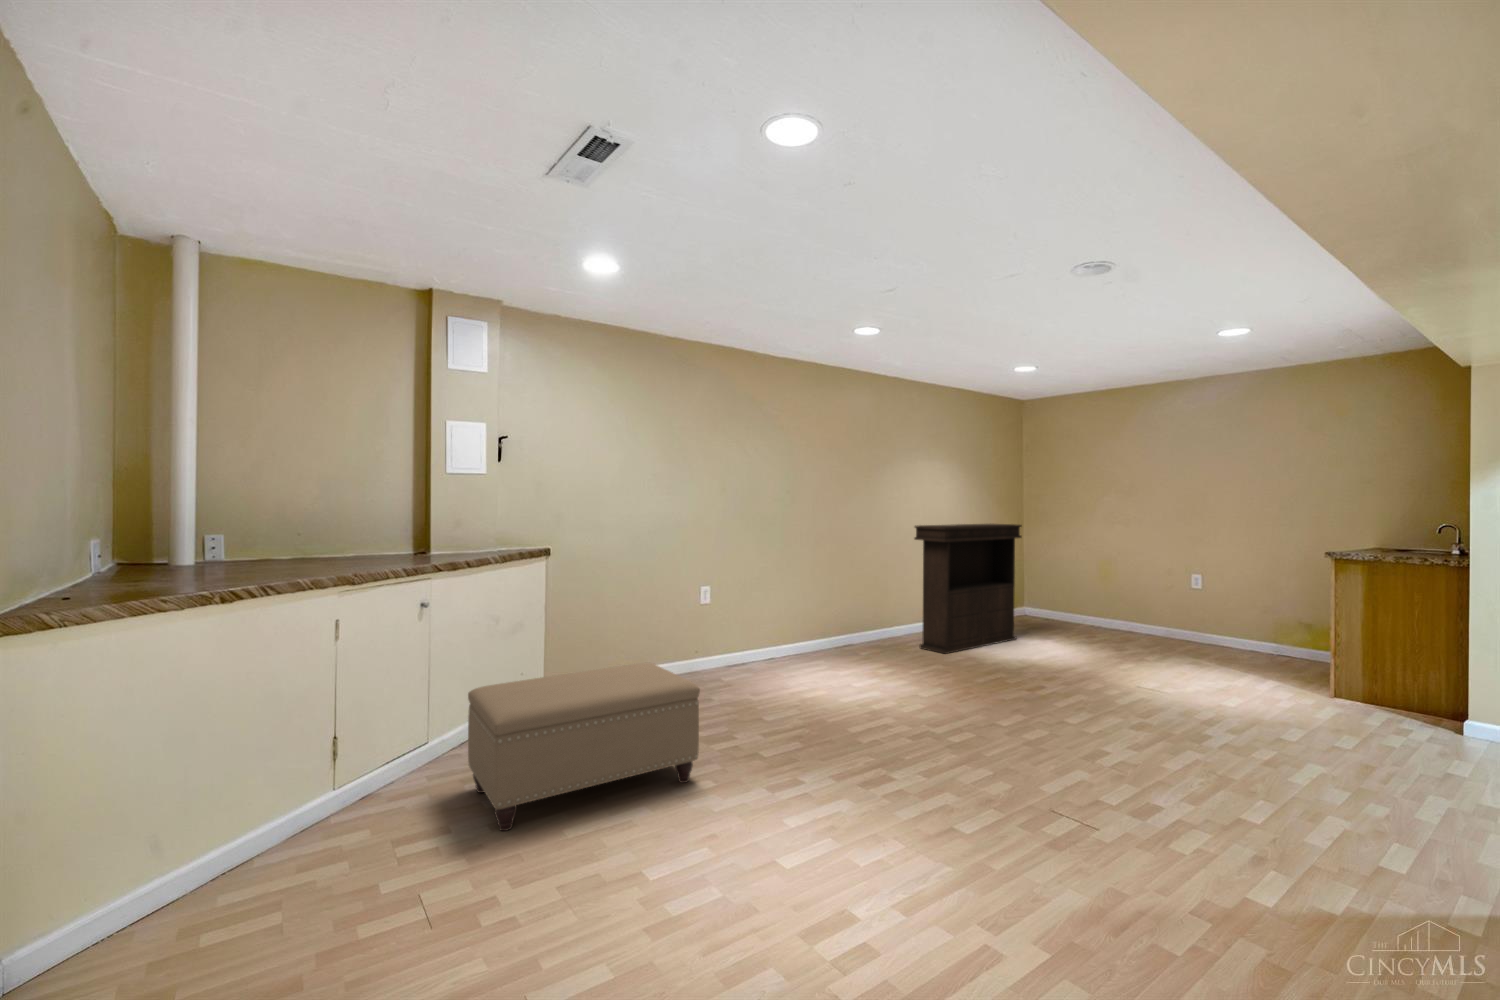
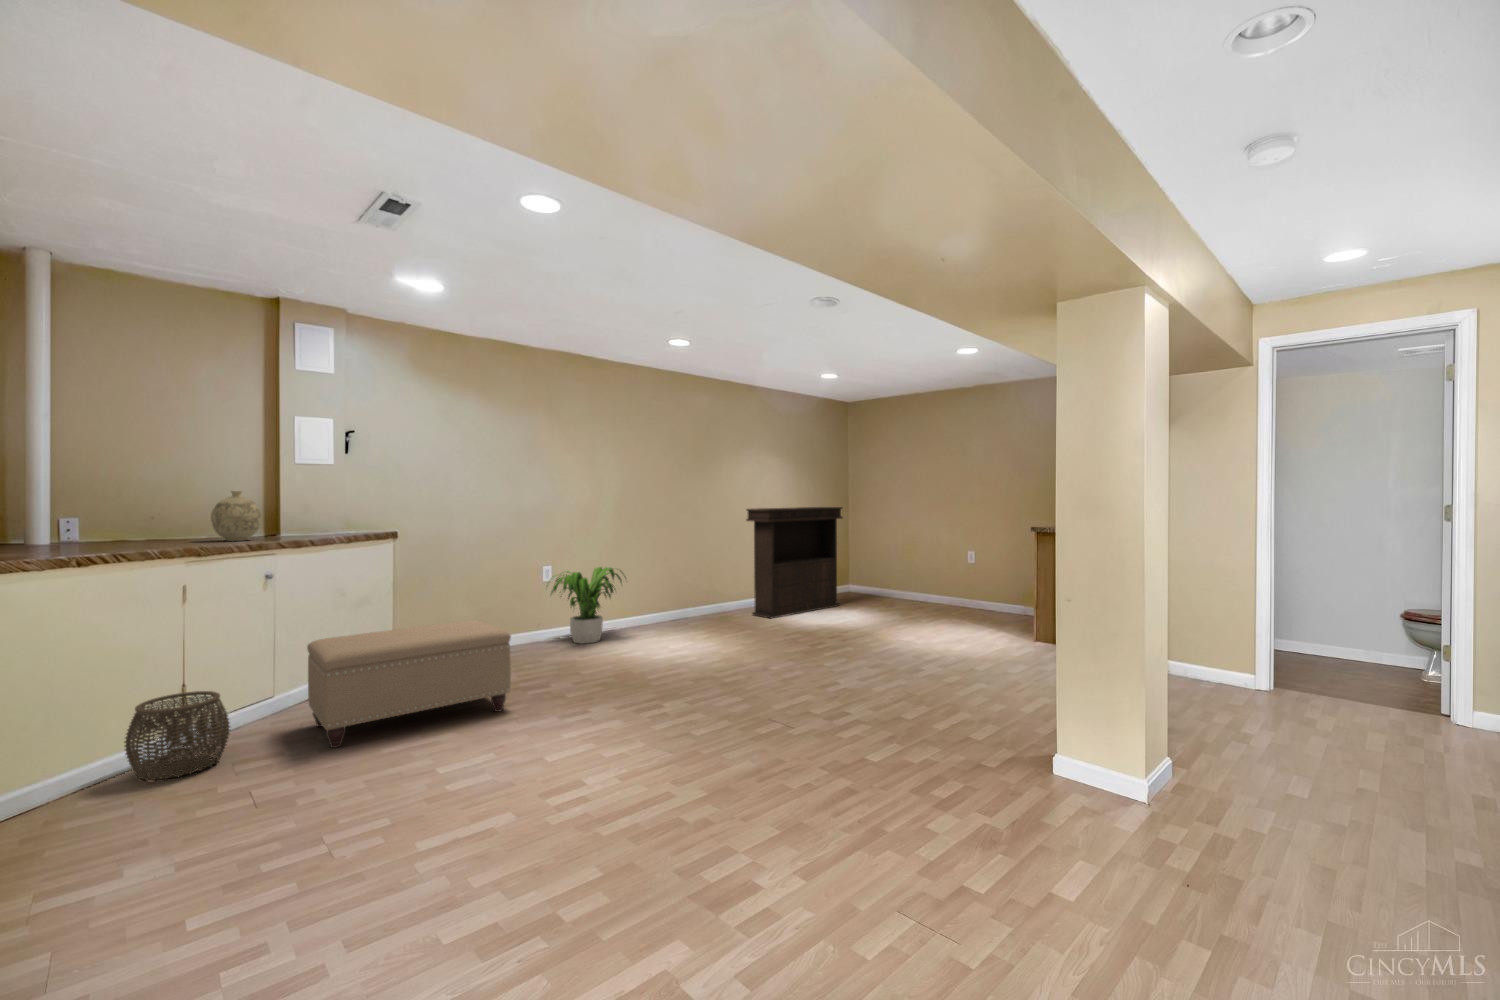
decorative vase: none [362,505,415,563] -> present [211,491,262,541]
potted plant: none [702,590,793,680] -> present [551,567,623,644]
woven basket: none [269,753,387,872] -> present [124,691,230,780]

